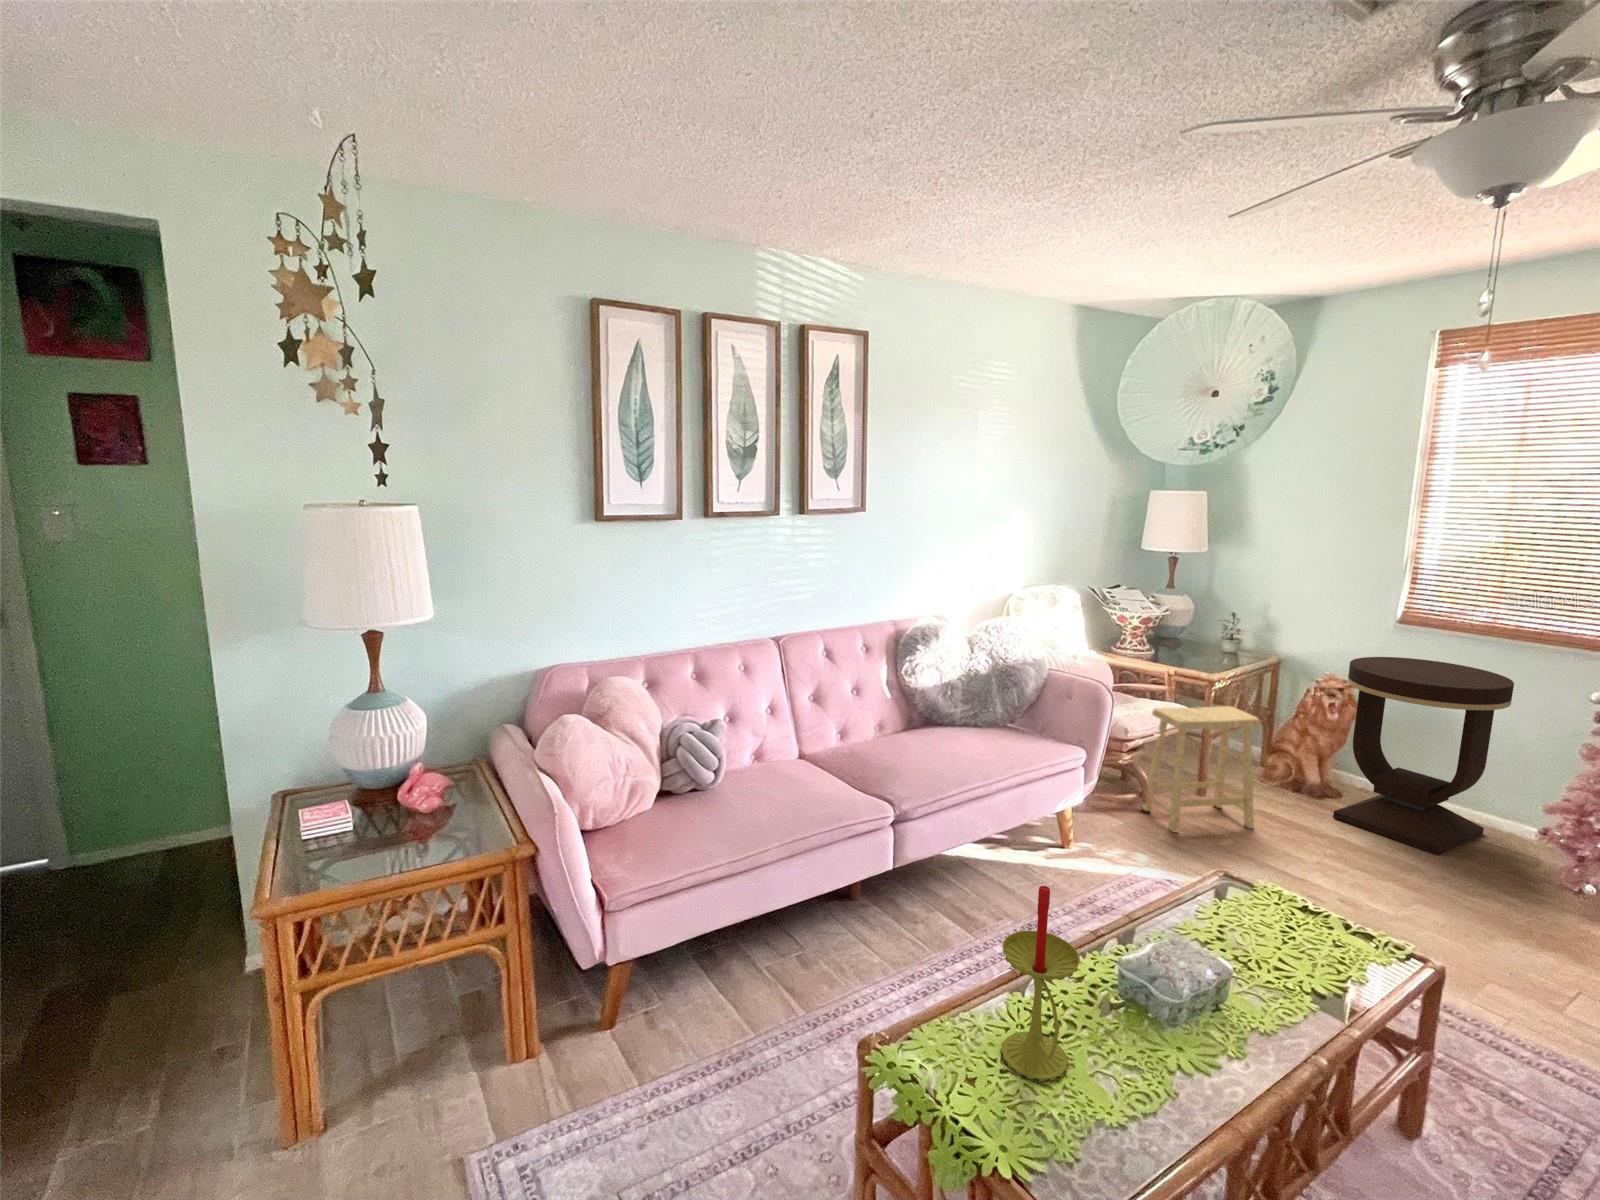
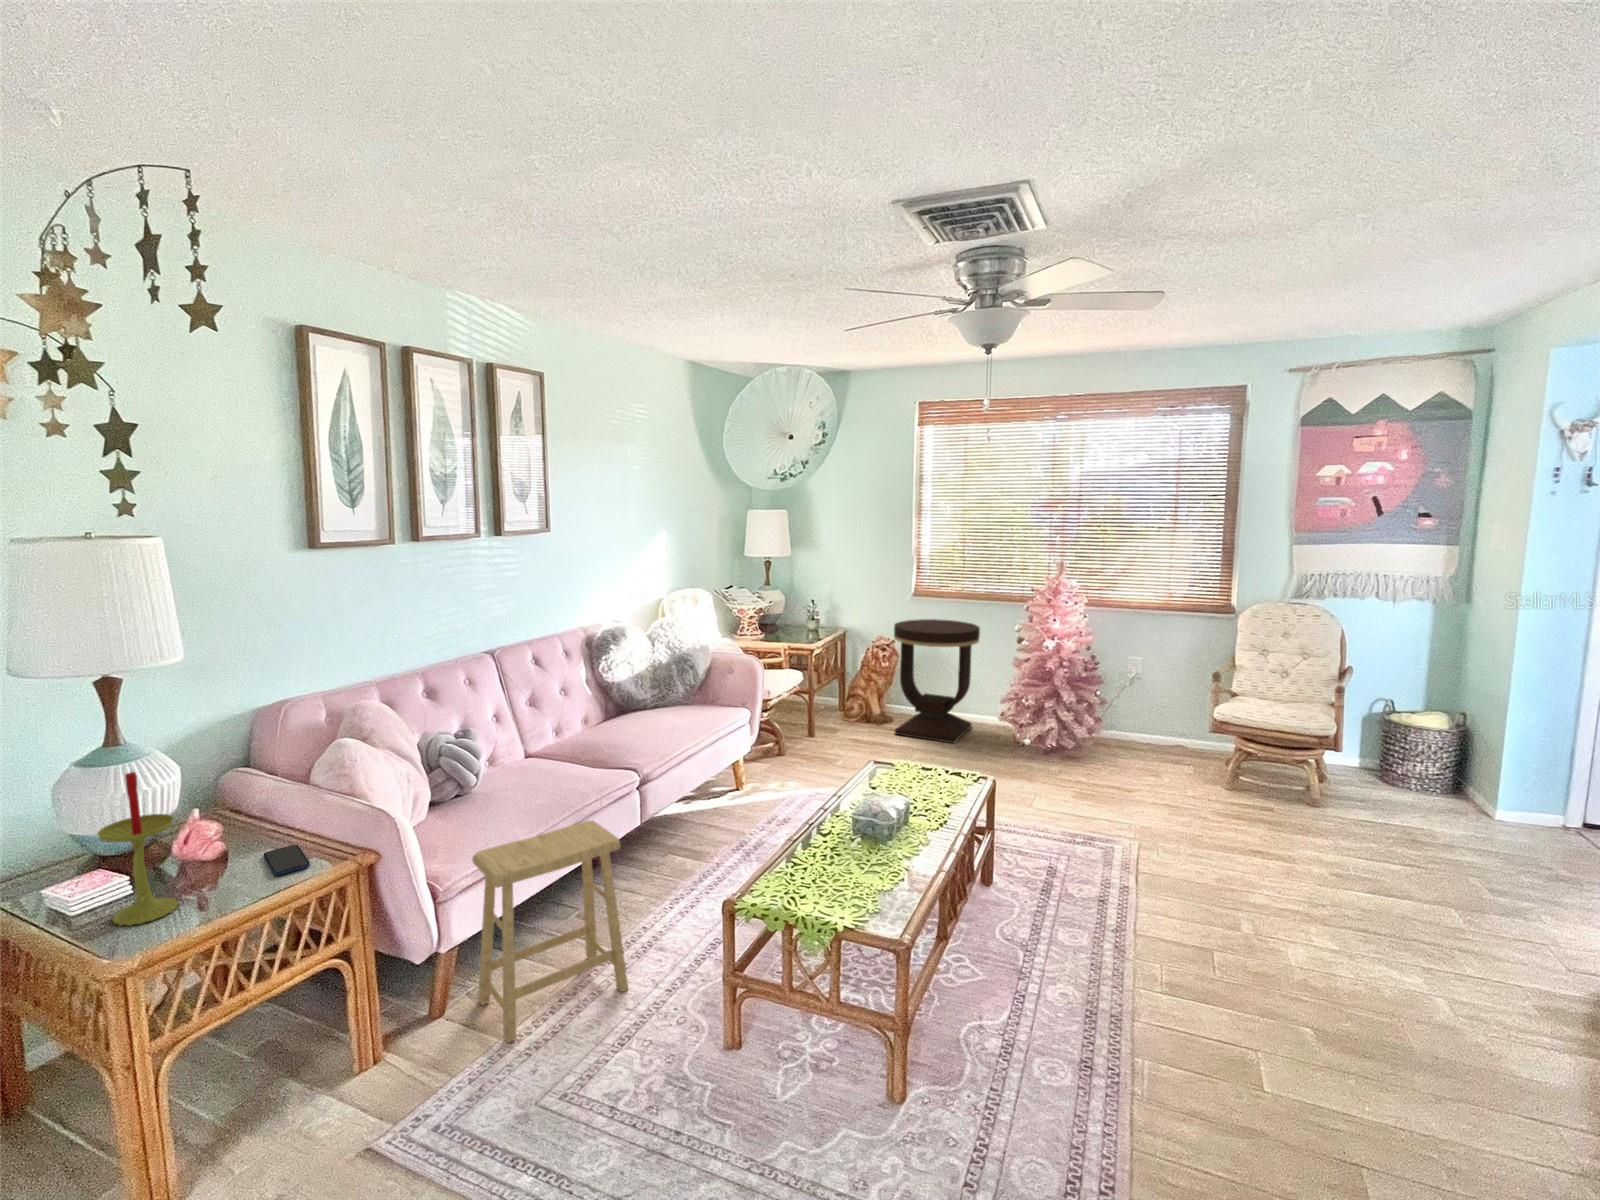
footstool: present [1142,706,1260,832] -> present [472,821,628,1043]
smartphone: none [449,814,494,845] -> present [264,845,310,875]
candle: present [1001,886,1080,1081] -> present [98,772,179,926]

